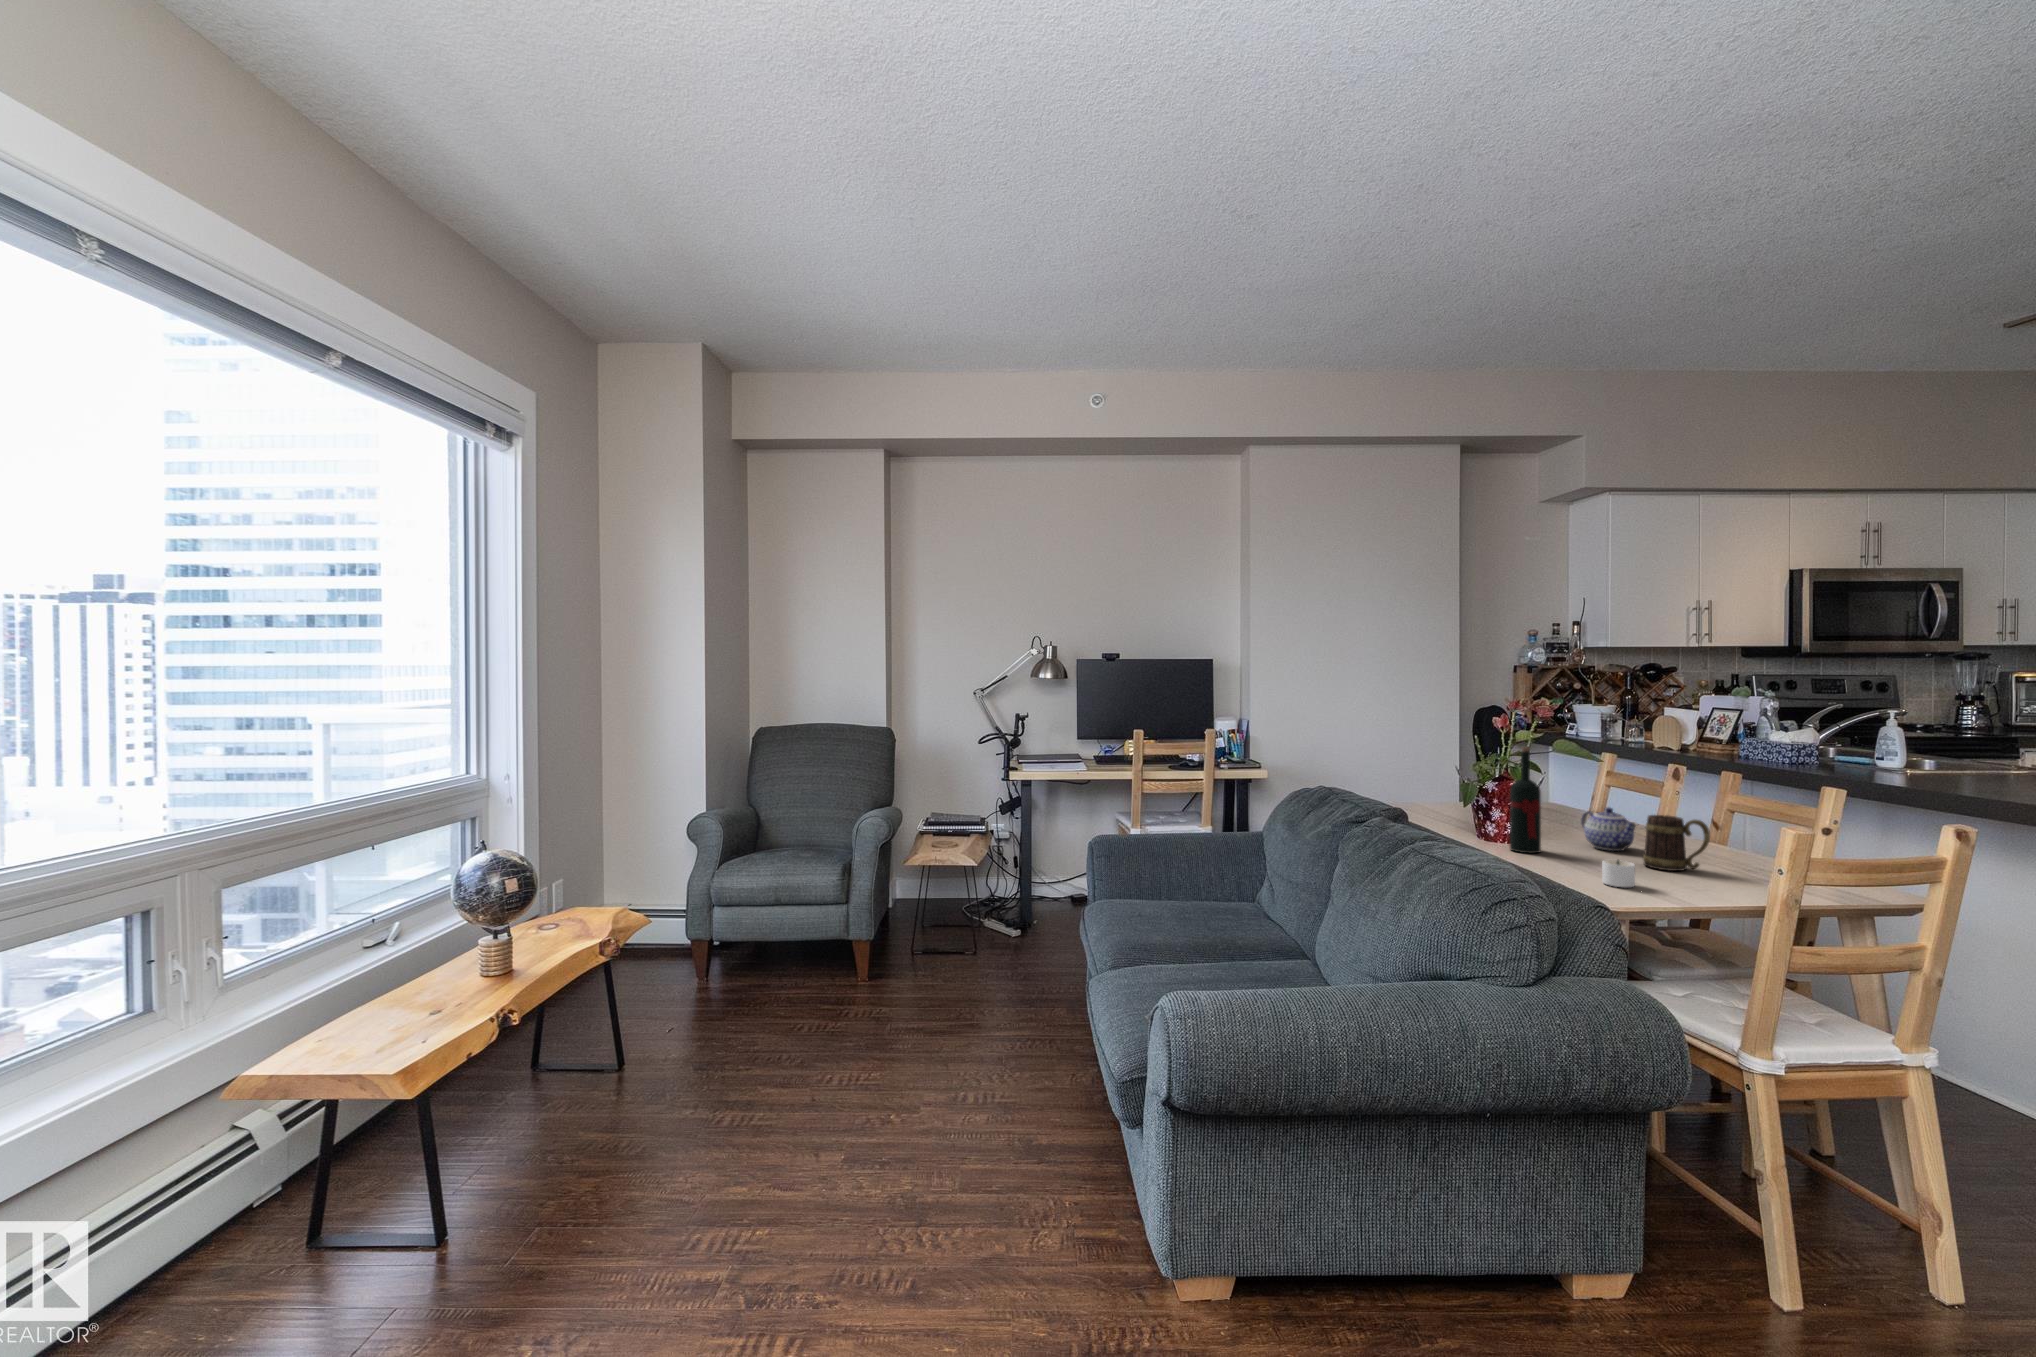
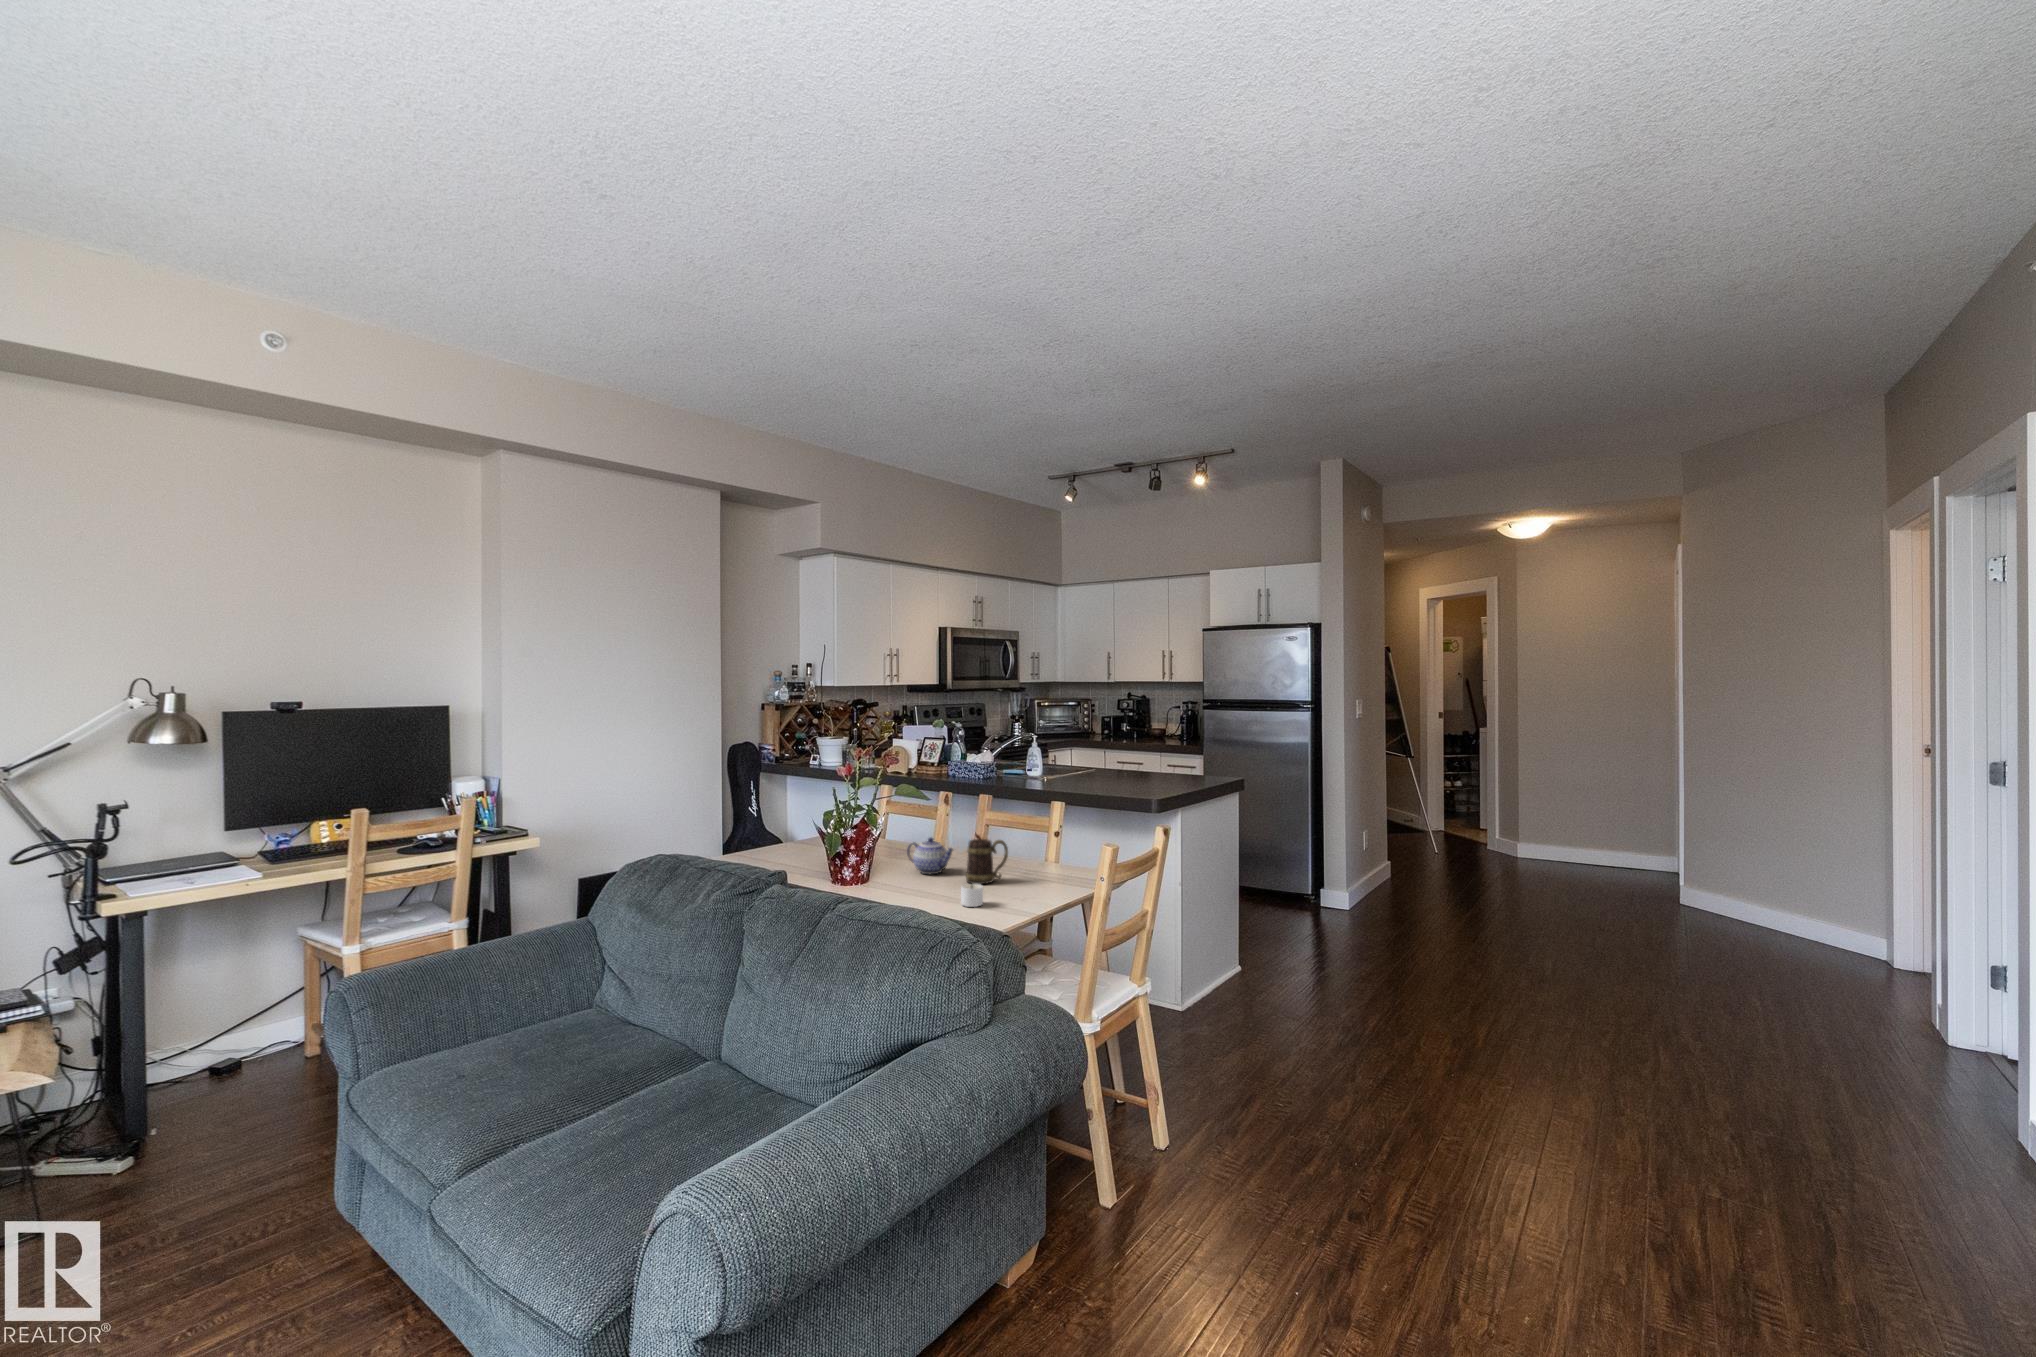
wine bottle: present [1510,747,1541,853] -> none [869,794,894,890]

